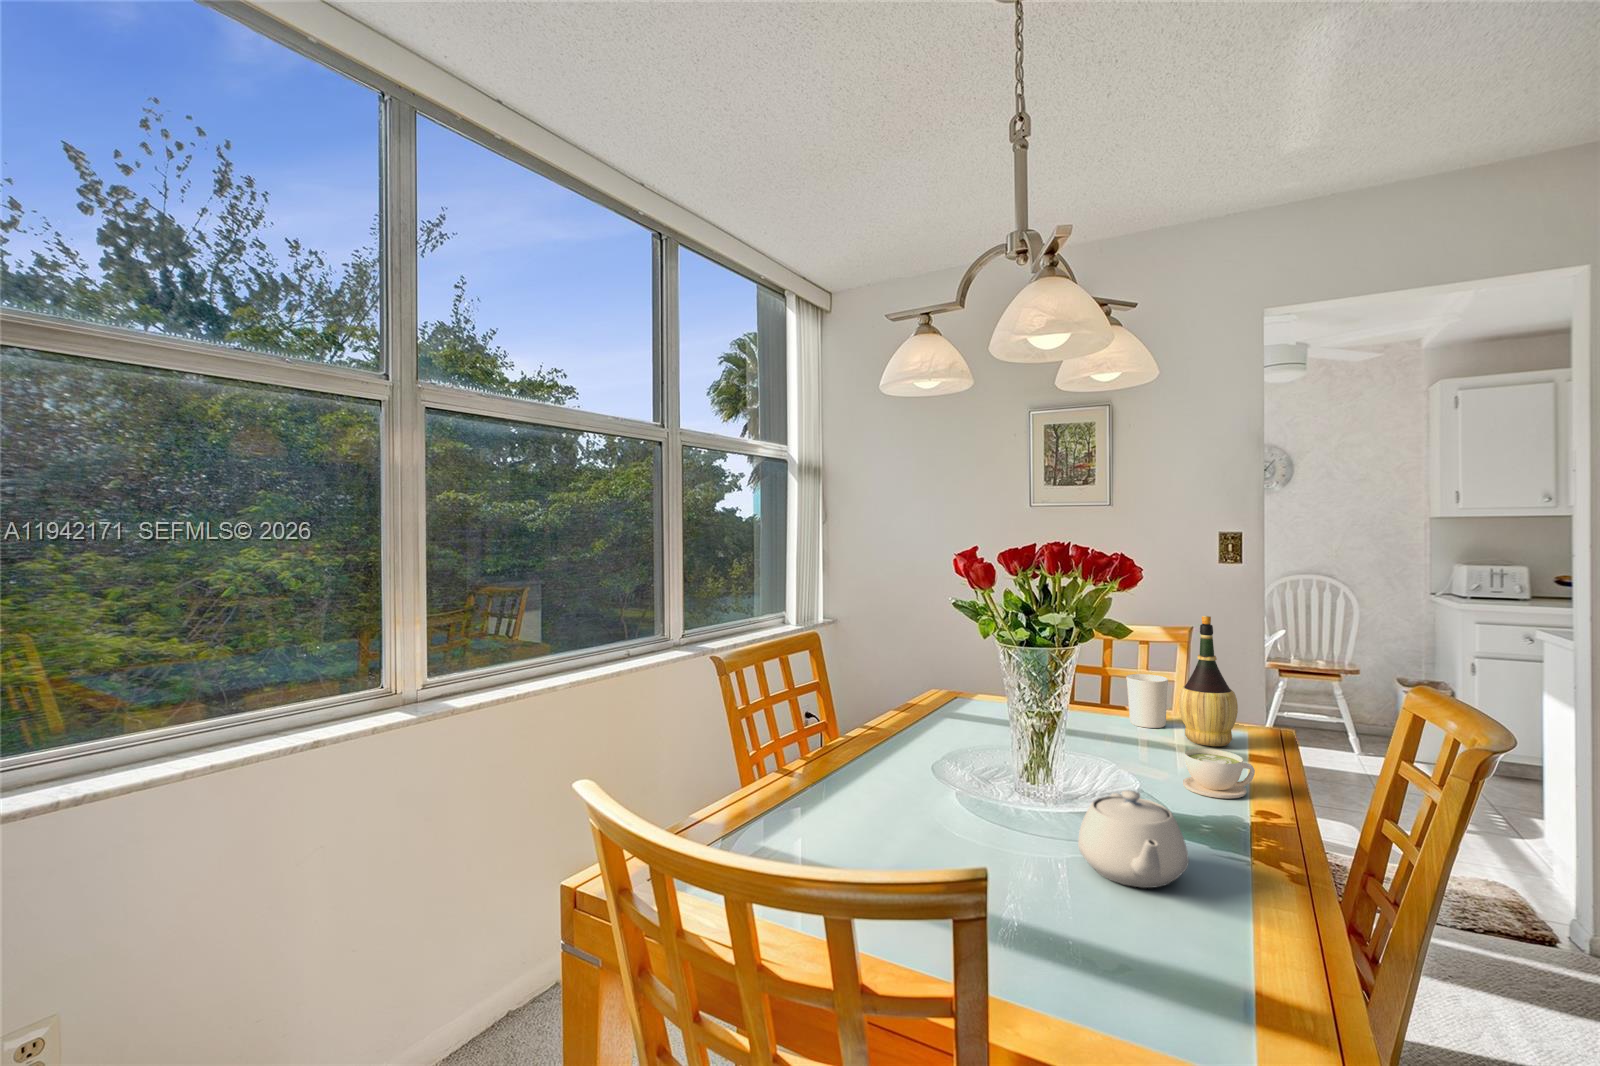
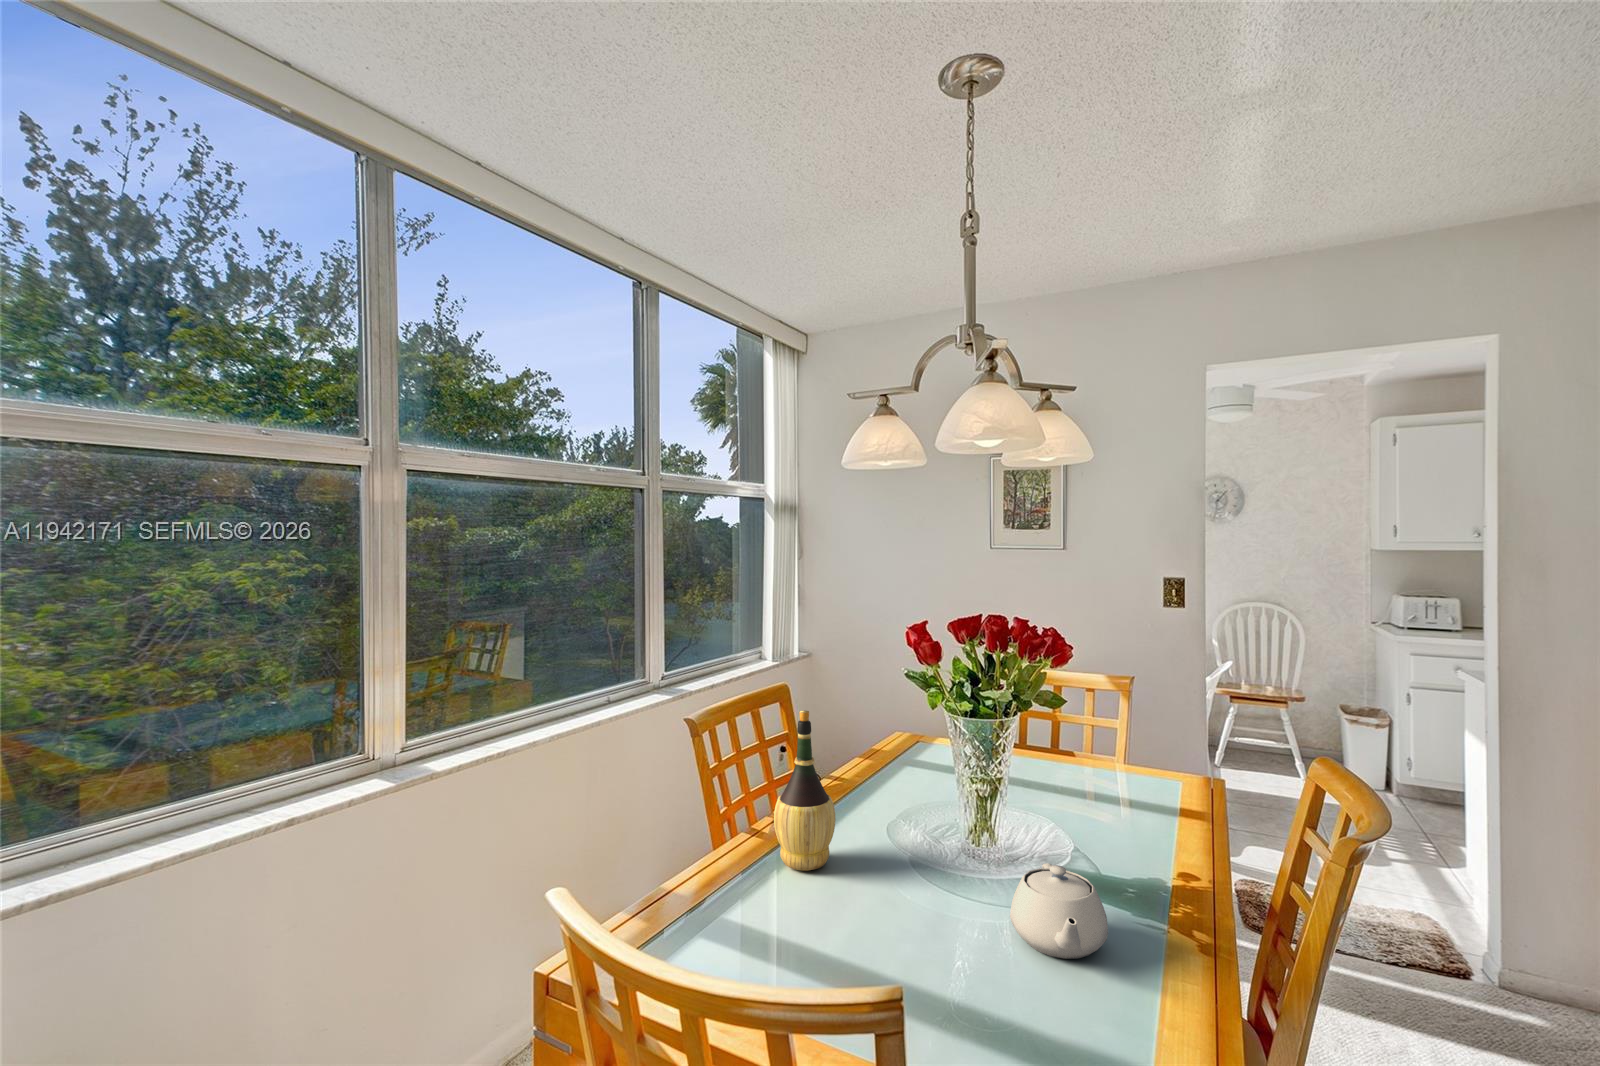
wine bottle: present [1179,616,1238,746] -> present [774,710,836,870]
candle holder: present [1126,674,1168,728] -> none [1072,726,1111,779]
coffee cup: present [1183,749,1255,799] -> none [1116,809,1180,859]

